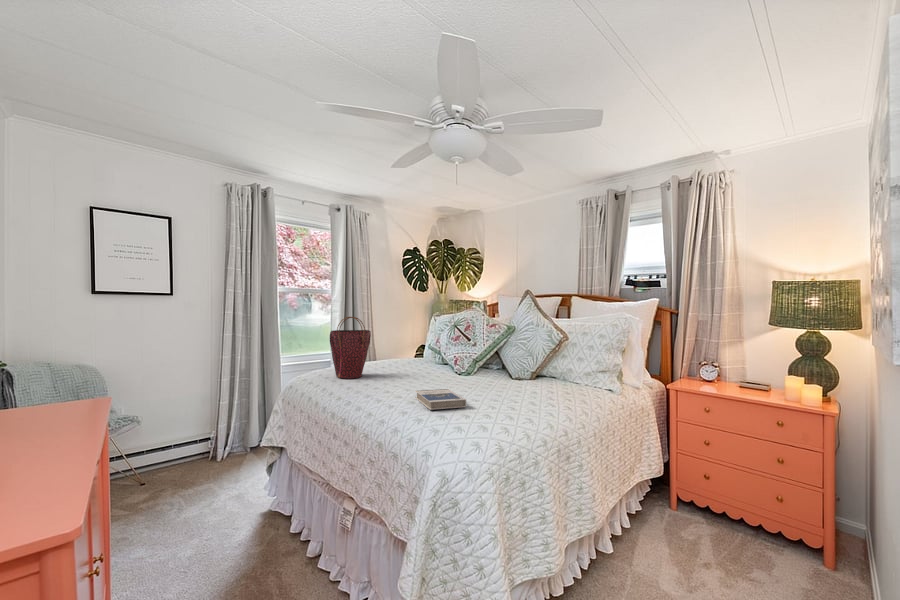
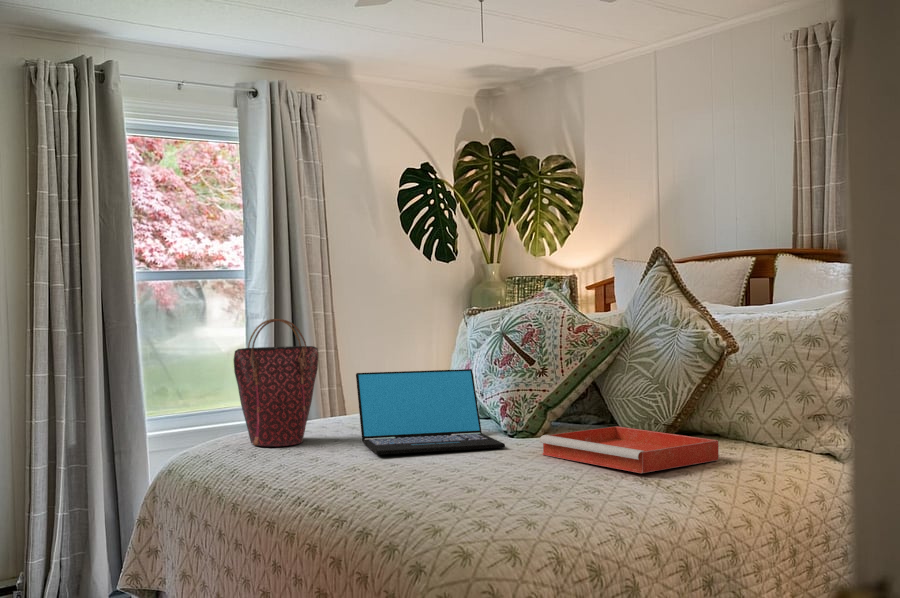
laptop: none [388,343,460,384] -> present [356,369,505,455]
tray: none [477,372,561,397] -> present [540,426,719,473]
hardback book: present [415,389,466,410] -> none [403,461,502,499]

